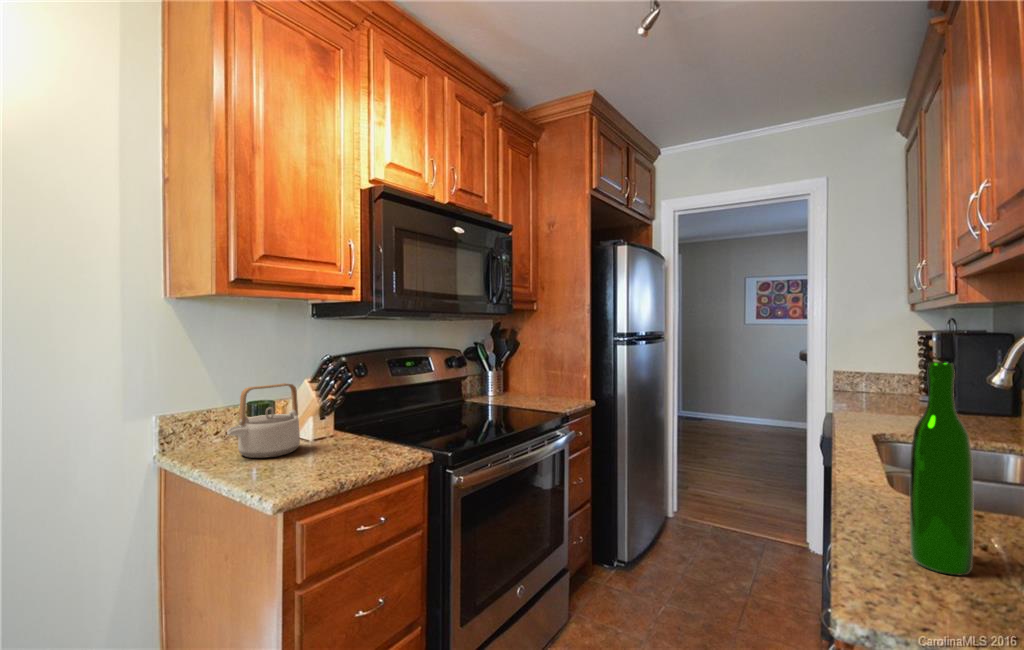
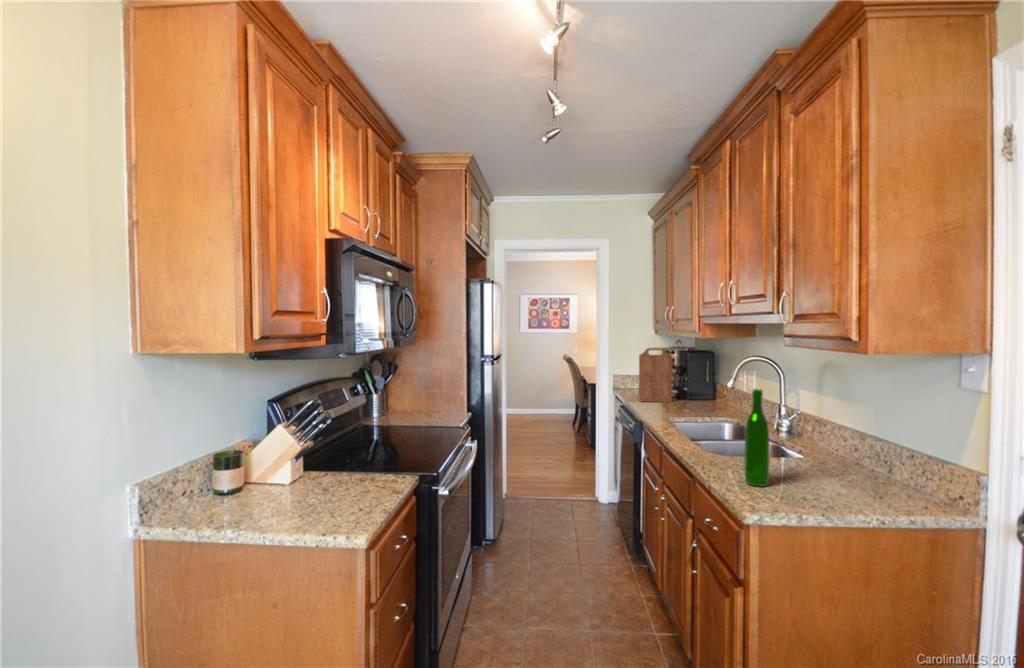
cutting board: none [855,327,918,415] -> present [639,348,672,402]
teapot: present [227,383,300,458] -> none [236,432,297,509]

